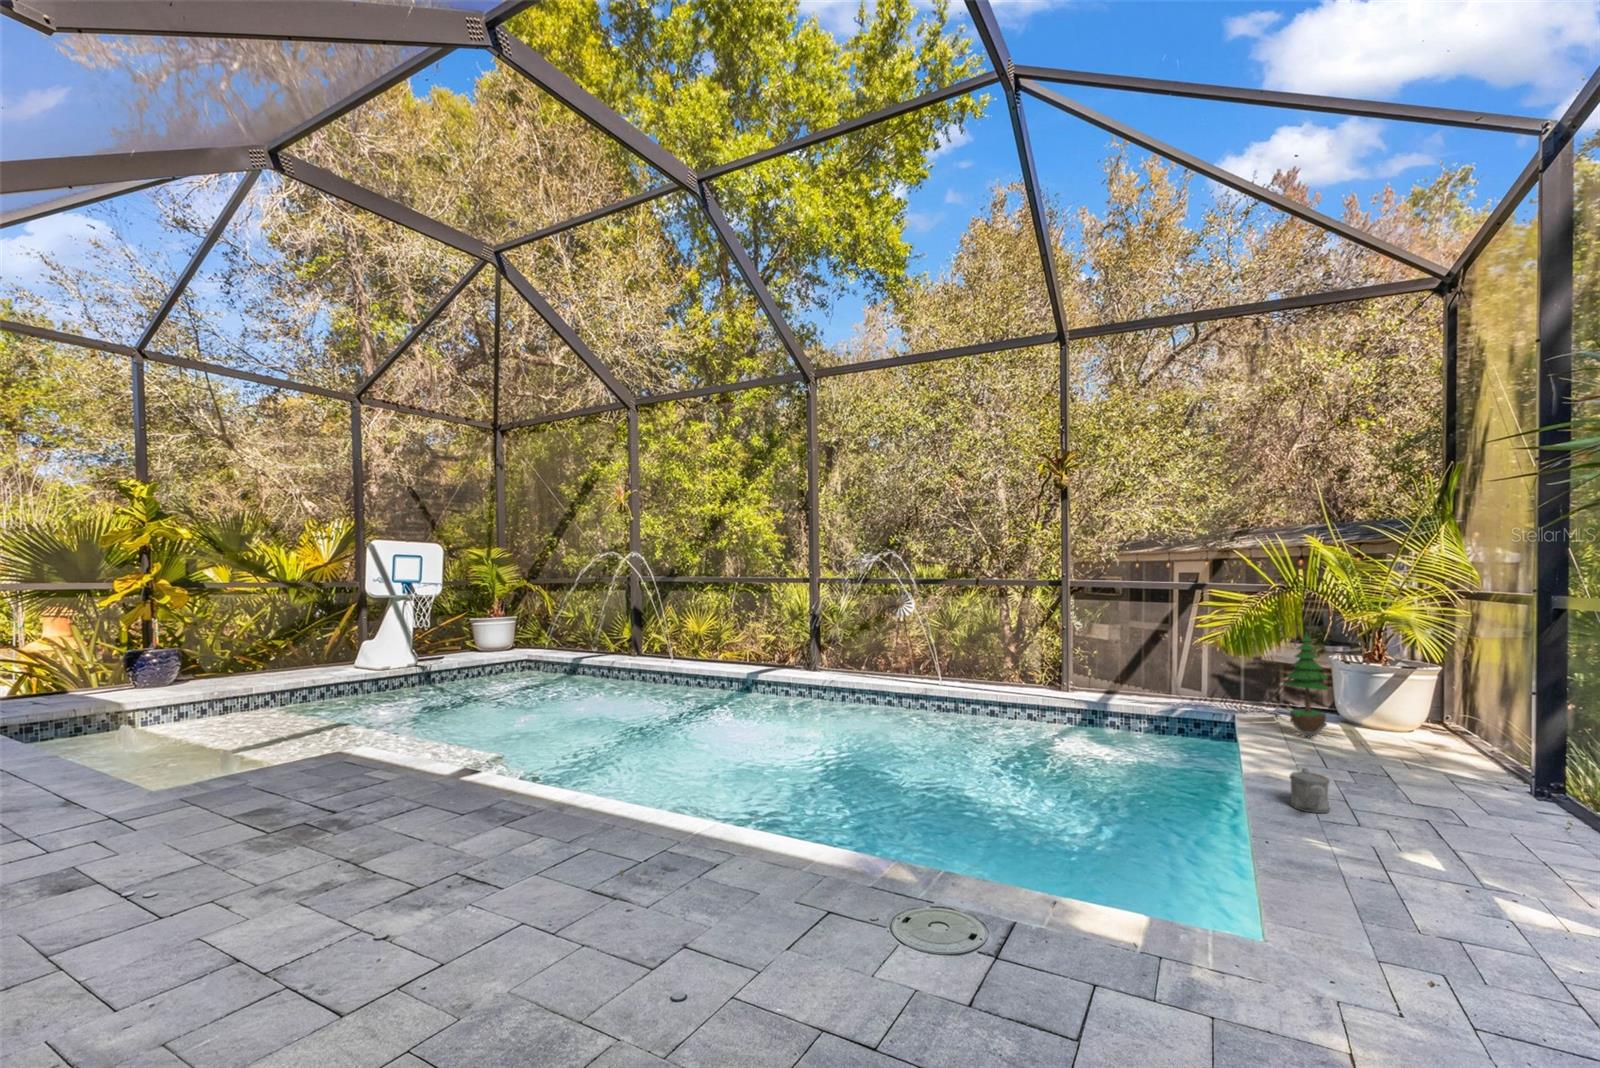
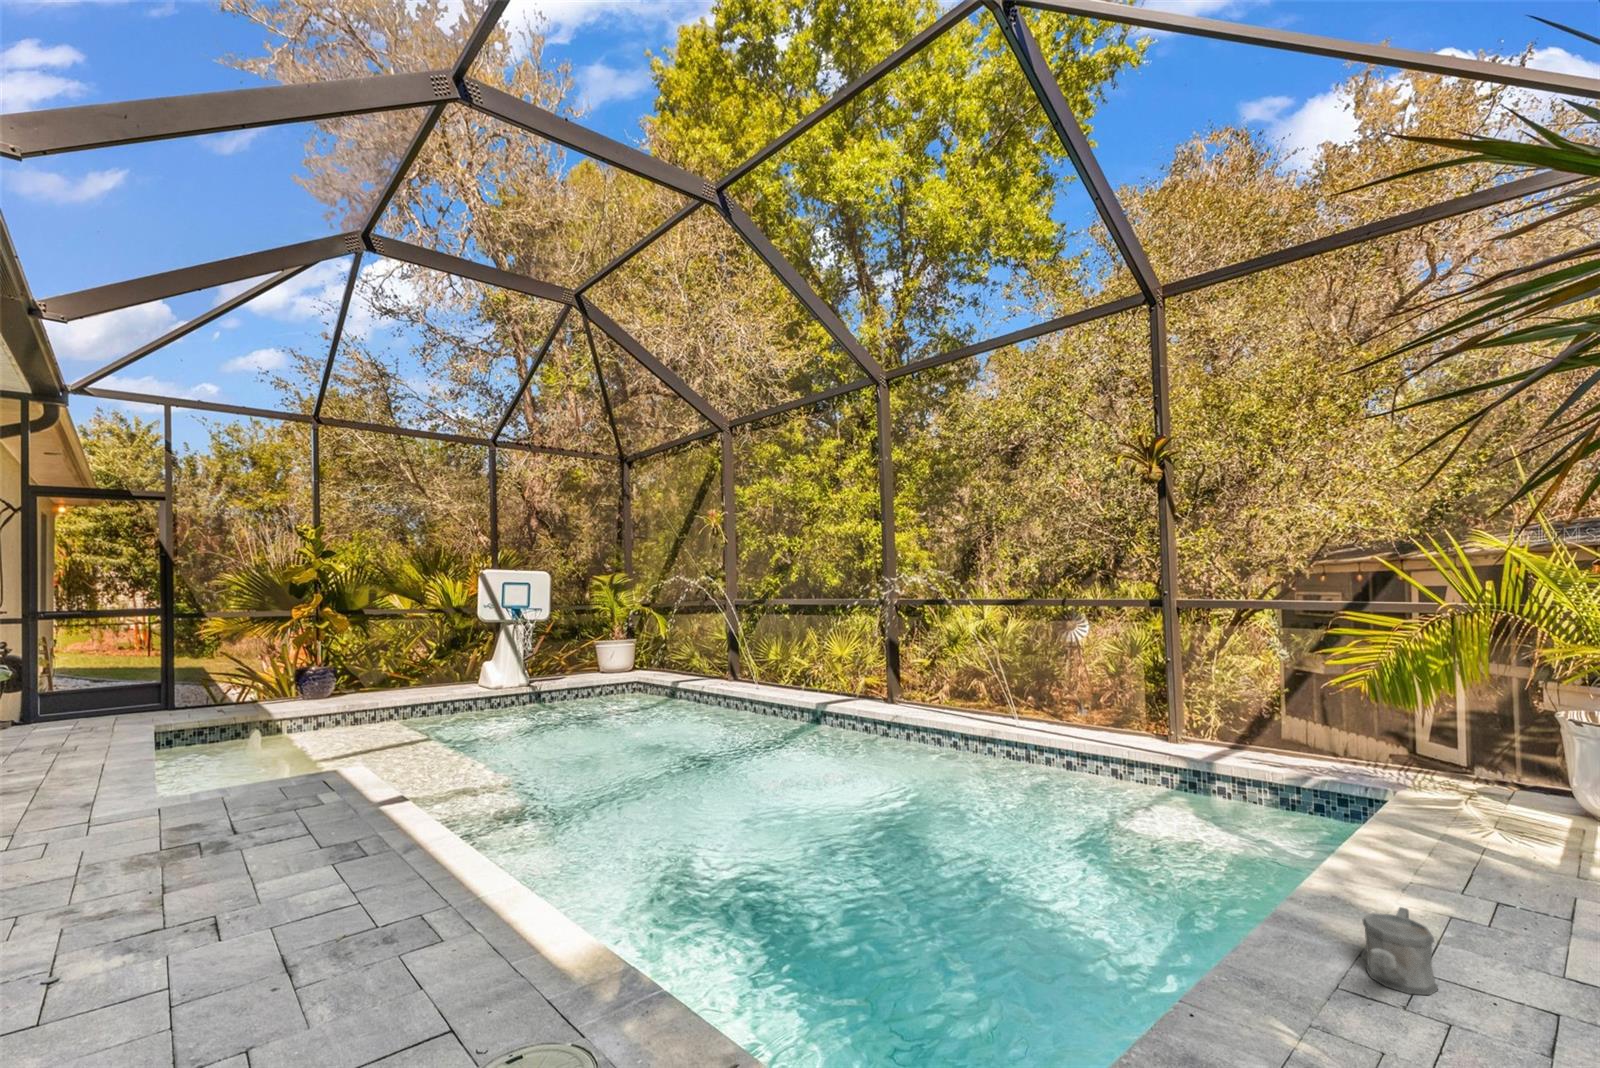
potted tree: present [1286,634,1329,738] -> none [1465,674,1549,843]

